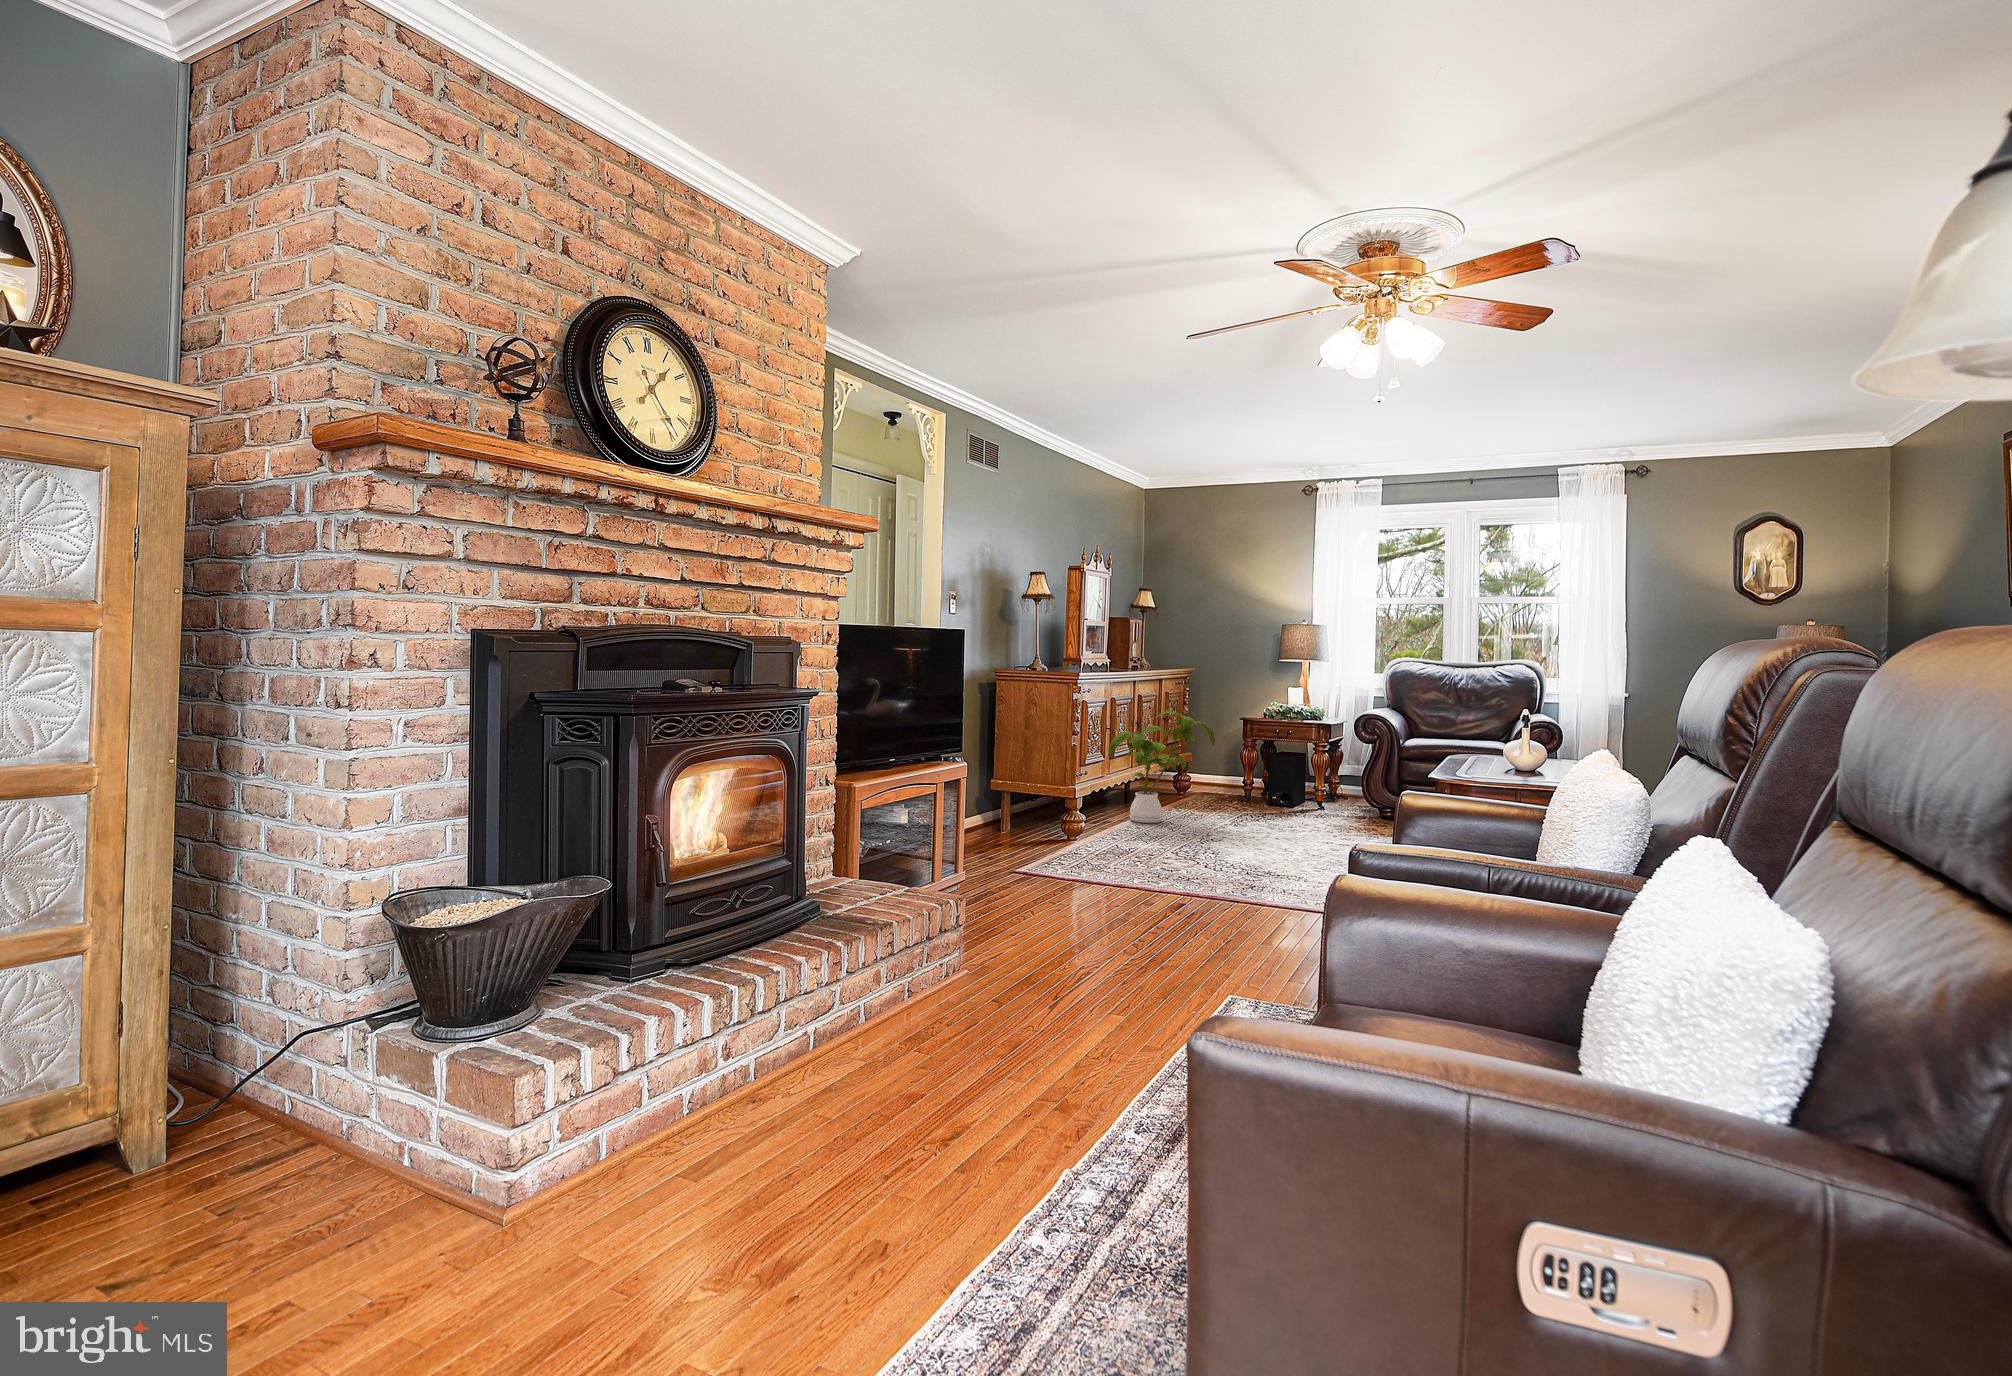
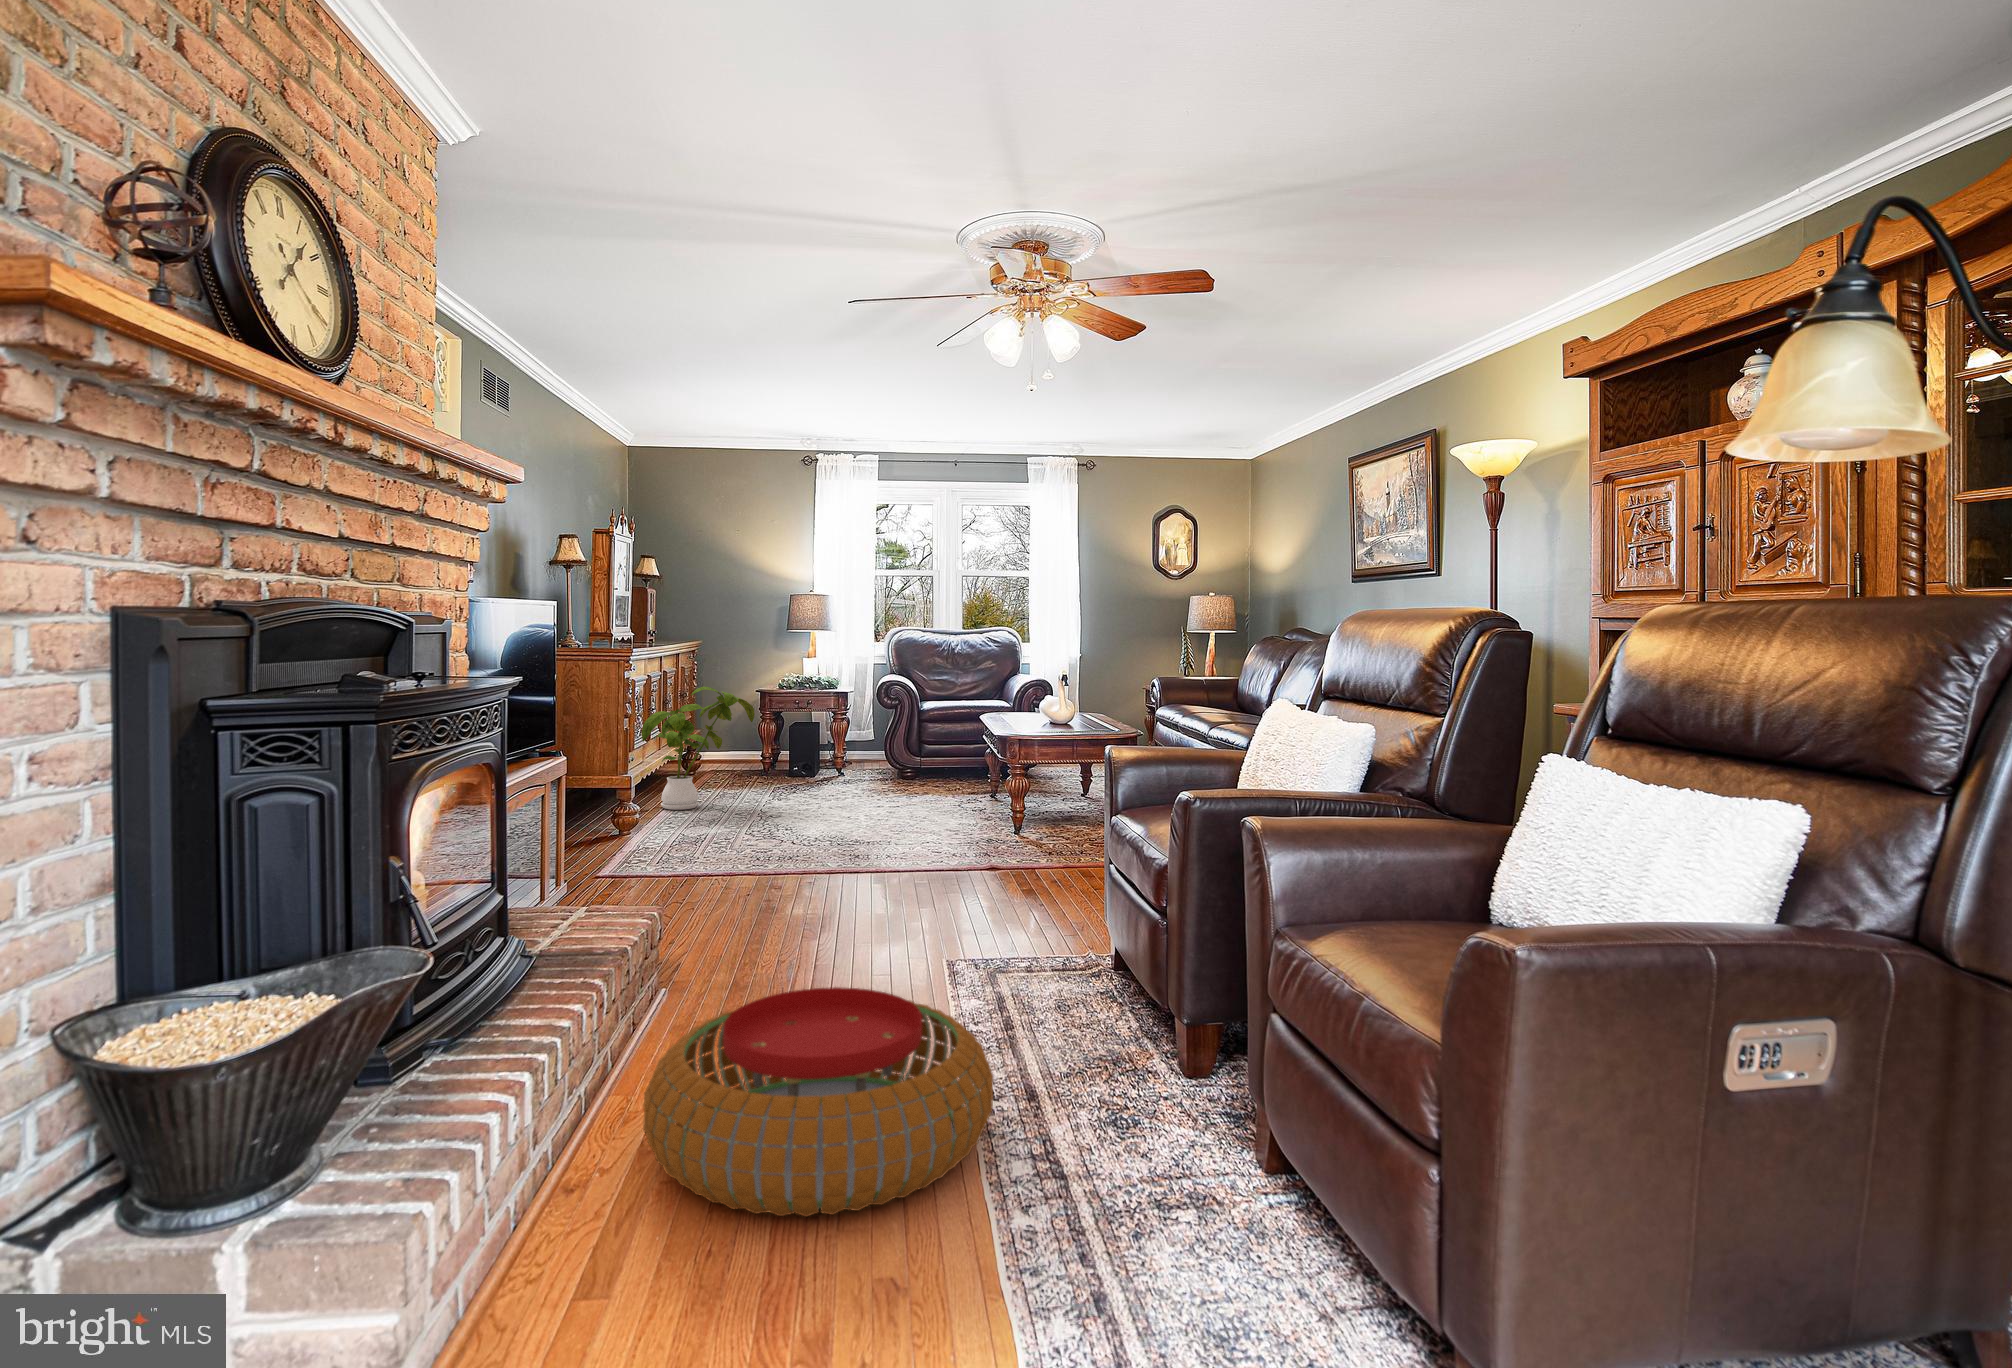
pouf: none [794,977,1115,1185] -> present [643,987,994,1216]

